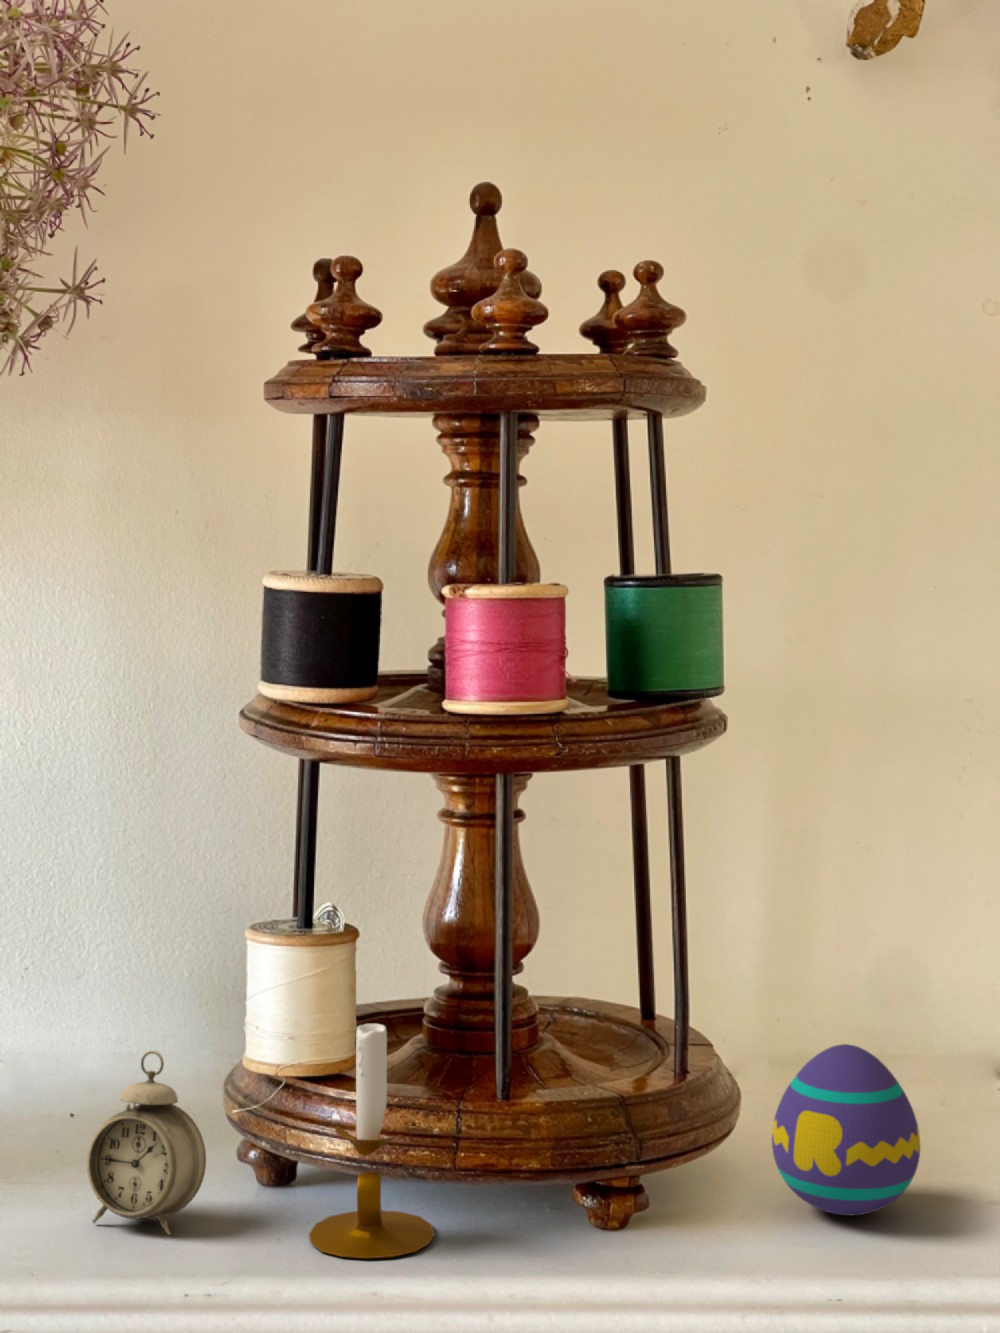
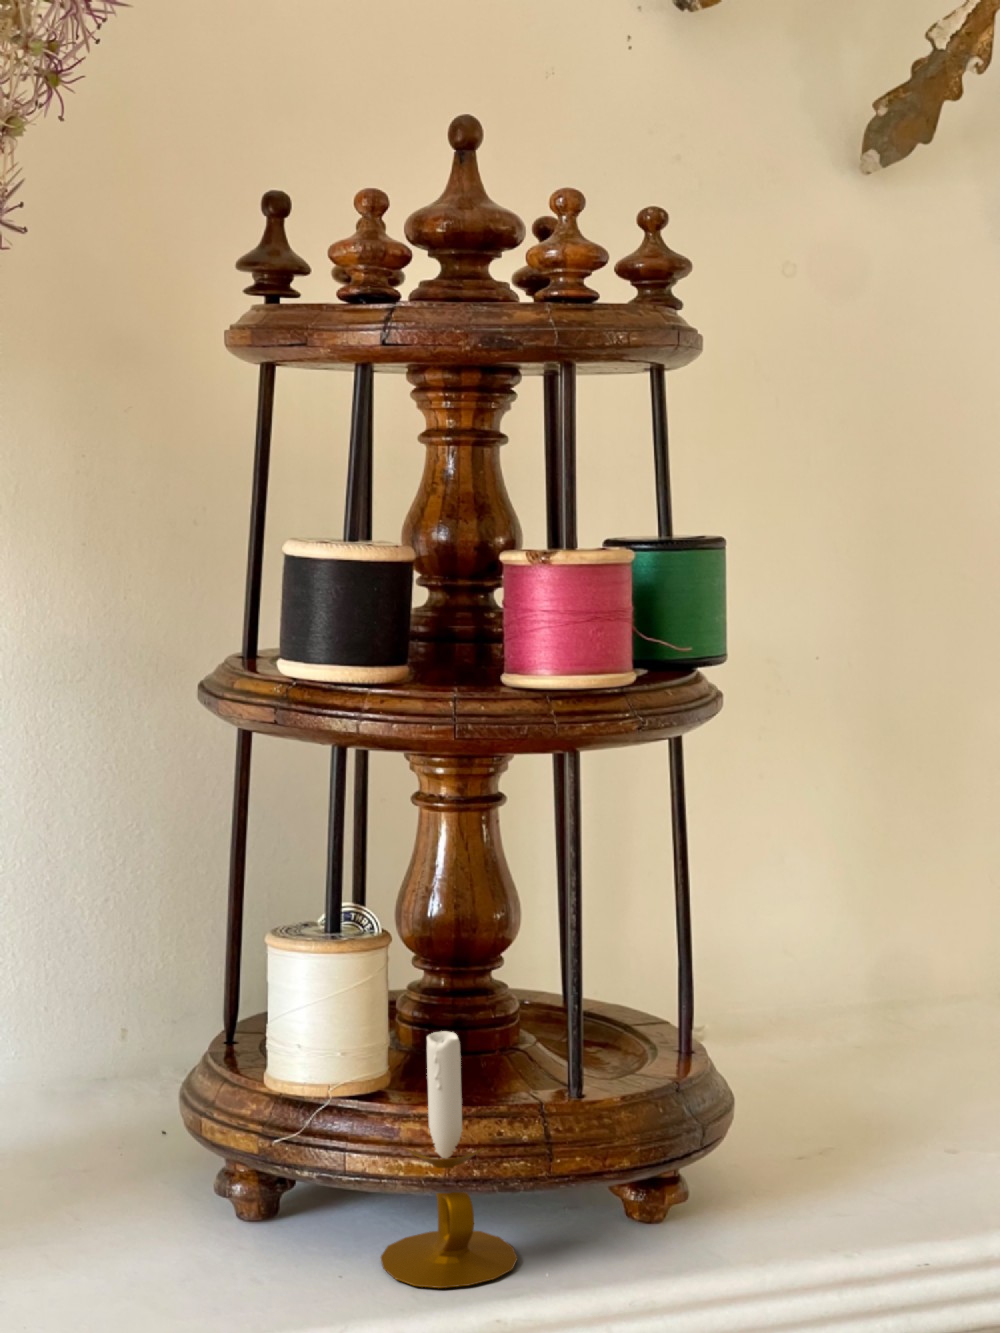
decorative egg: present [772,1044,920,1215] -> none [795,996,943,1165]
alarm clock: present [87,1051,206,1235] -> none [122,1092,256,1297]

